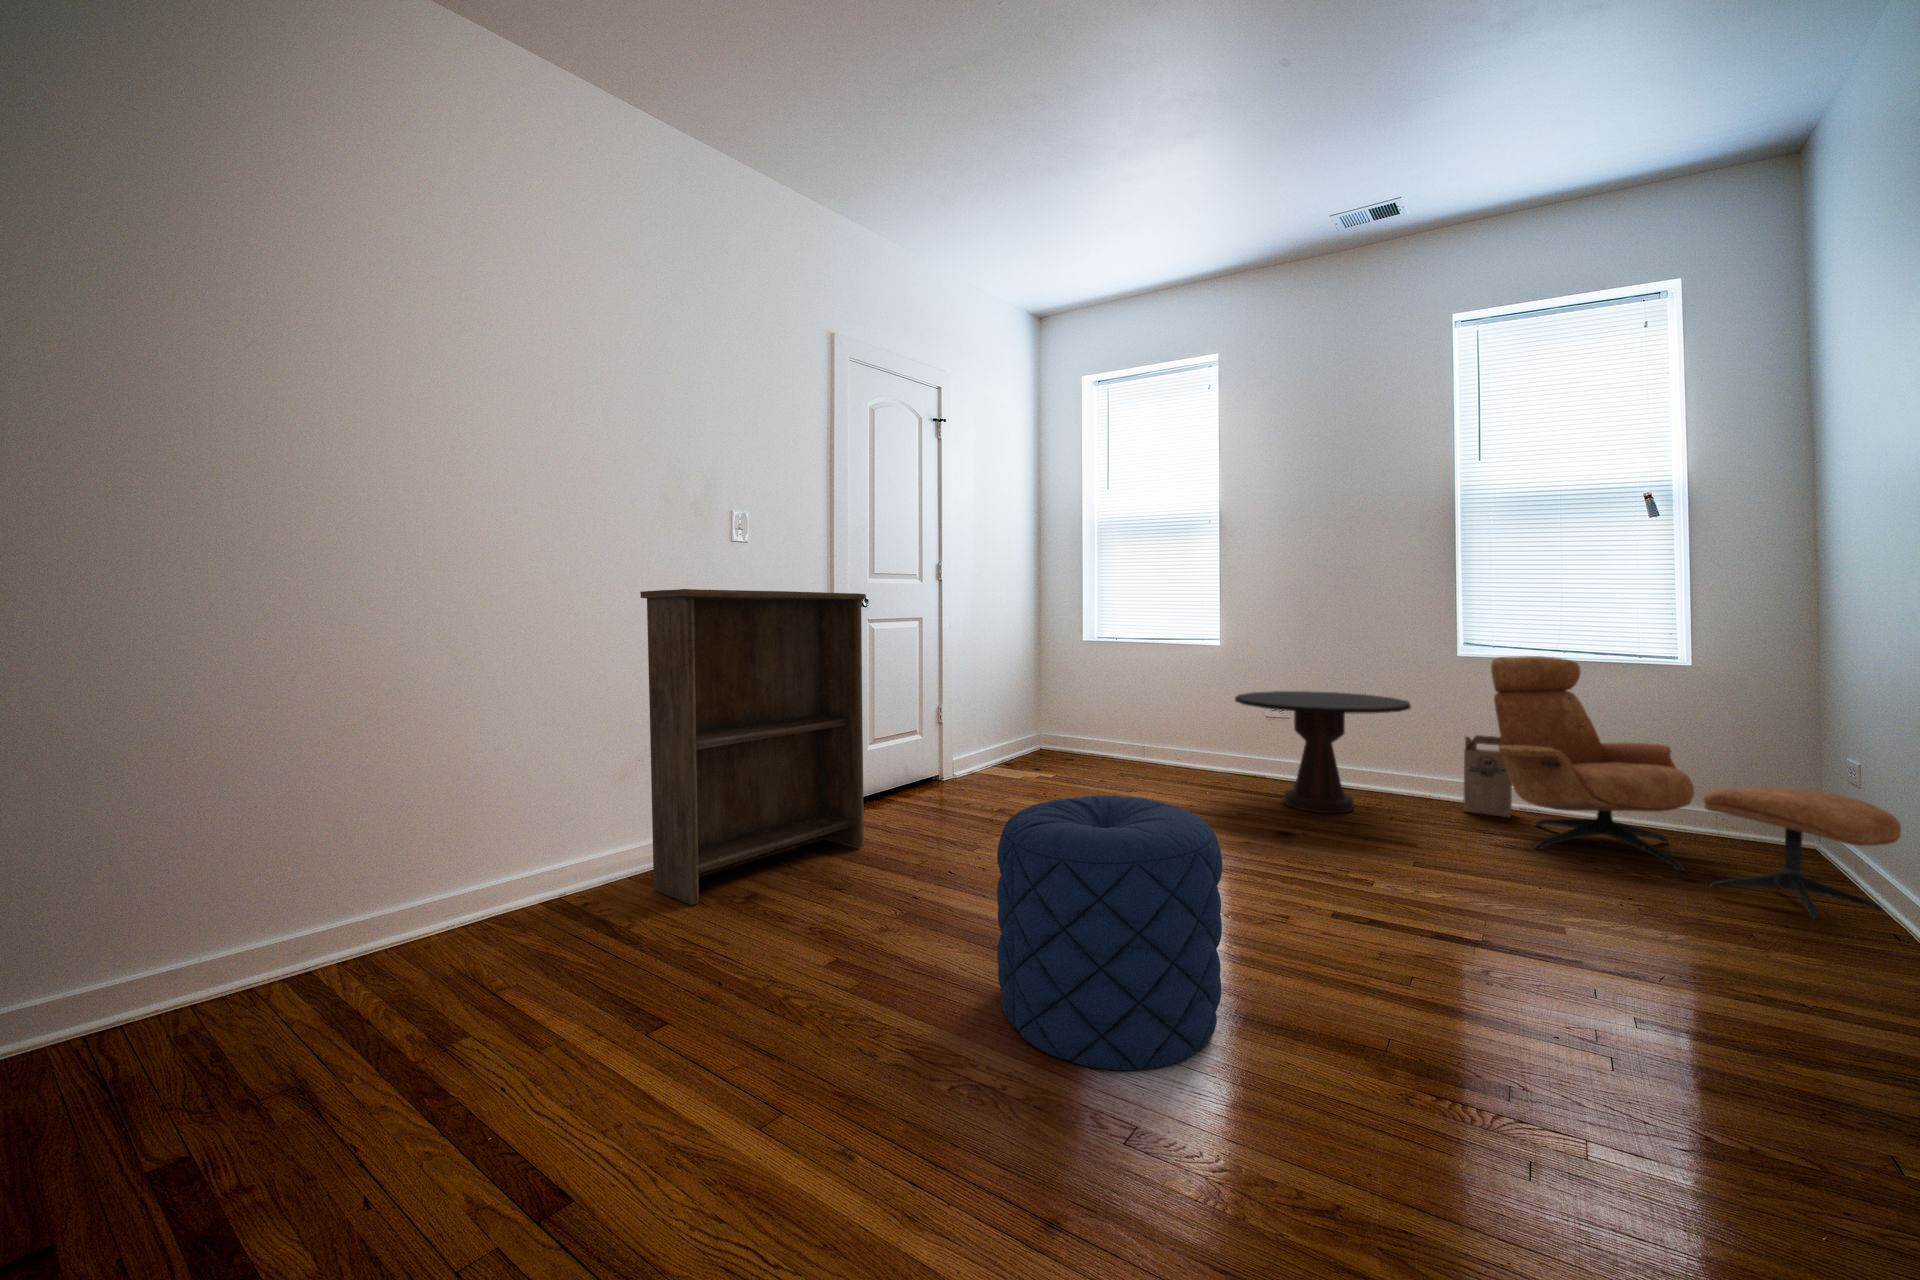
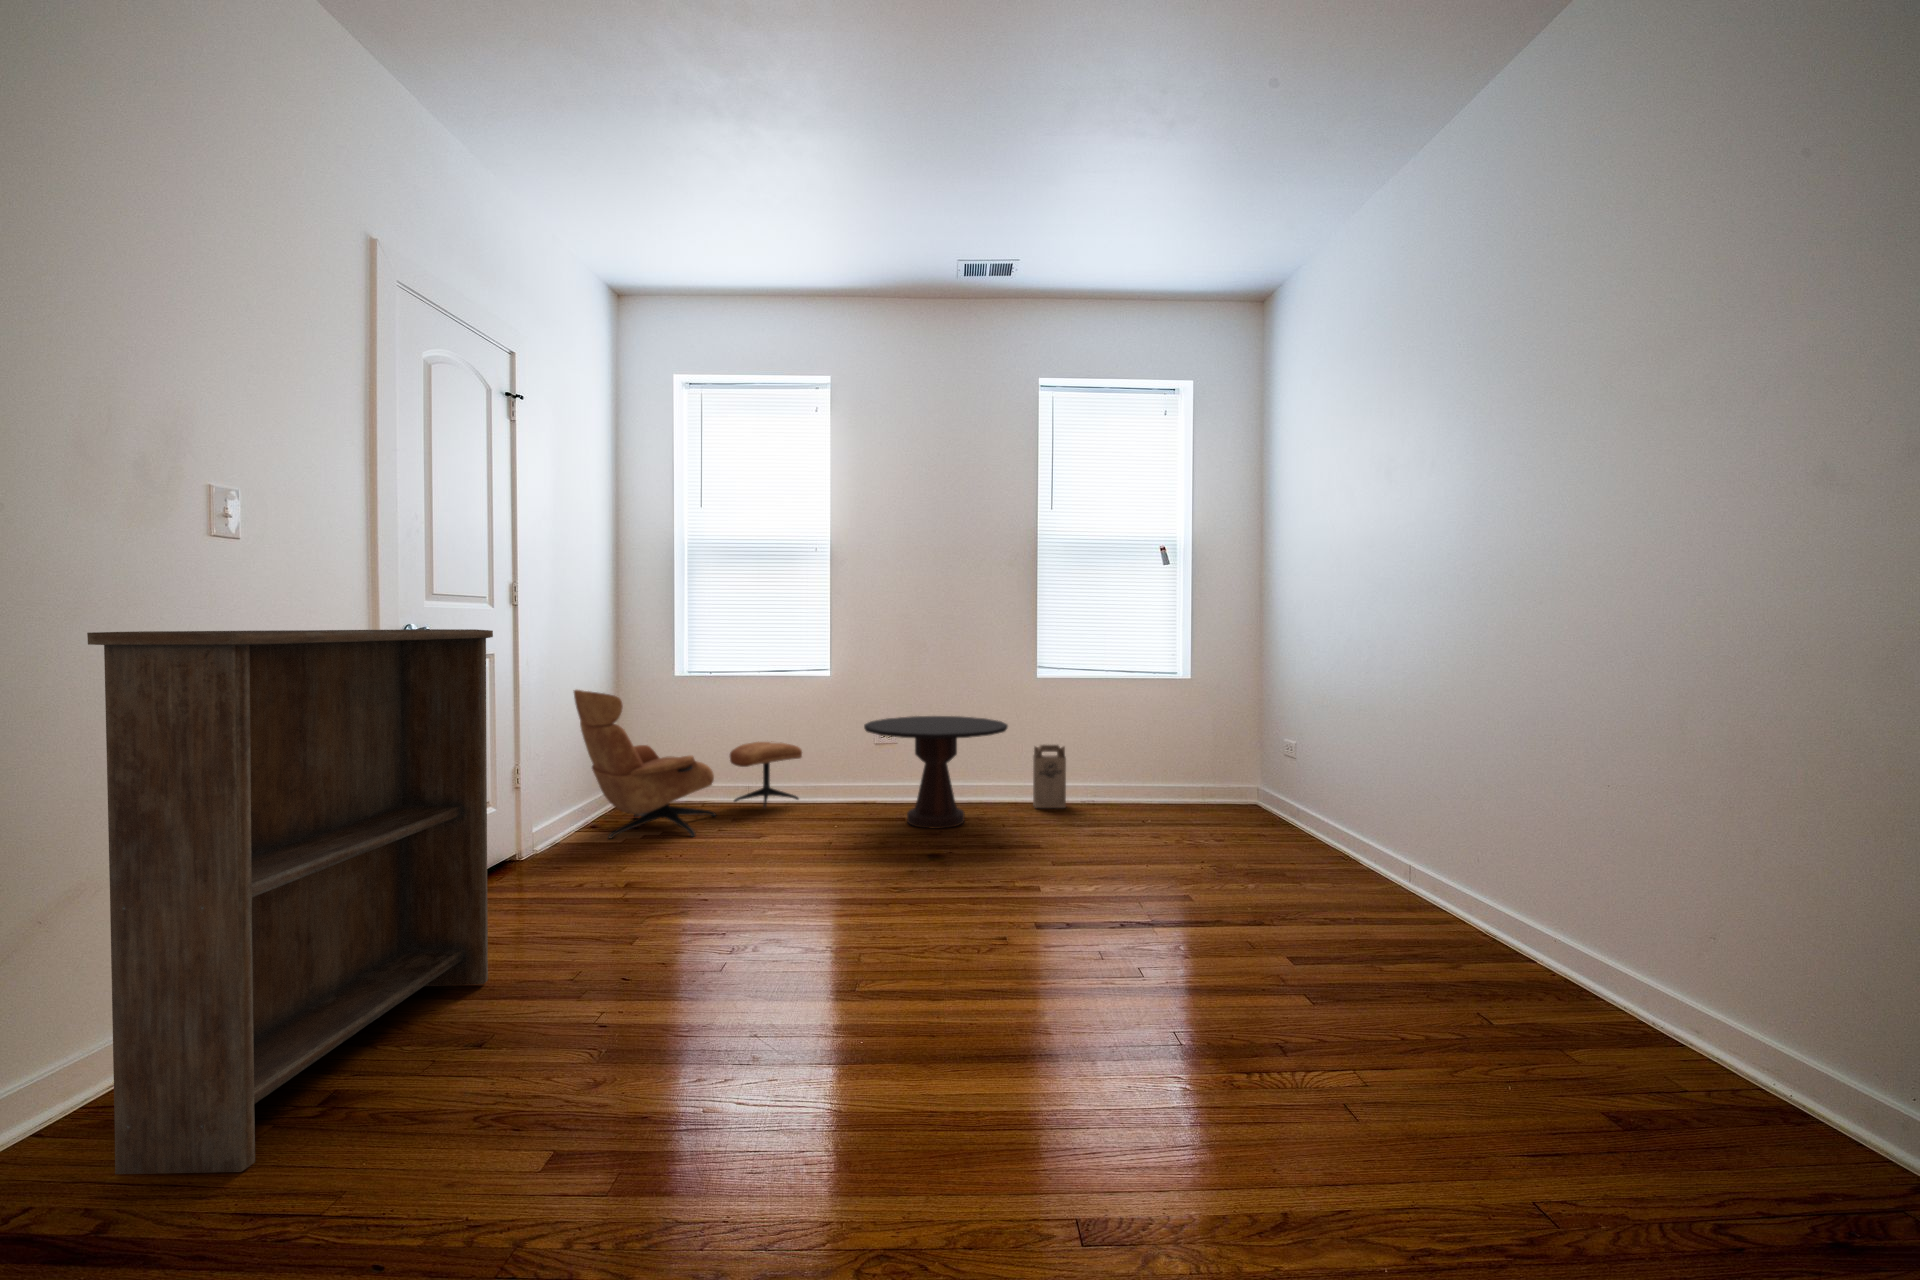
lounge chair: present [1491,656,1901,919] -> present [574,690,802,839]
pouf: present [997,795,1222,1071] -> none [841,856,1072,1160]

